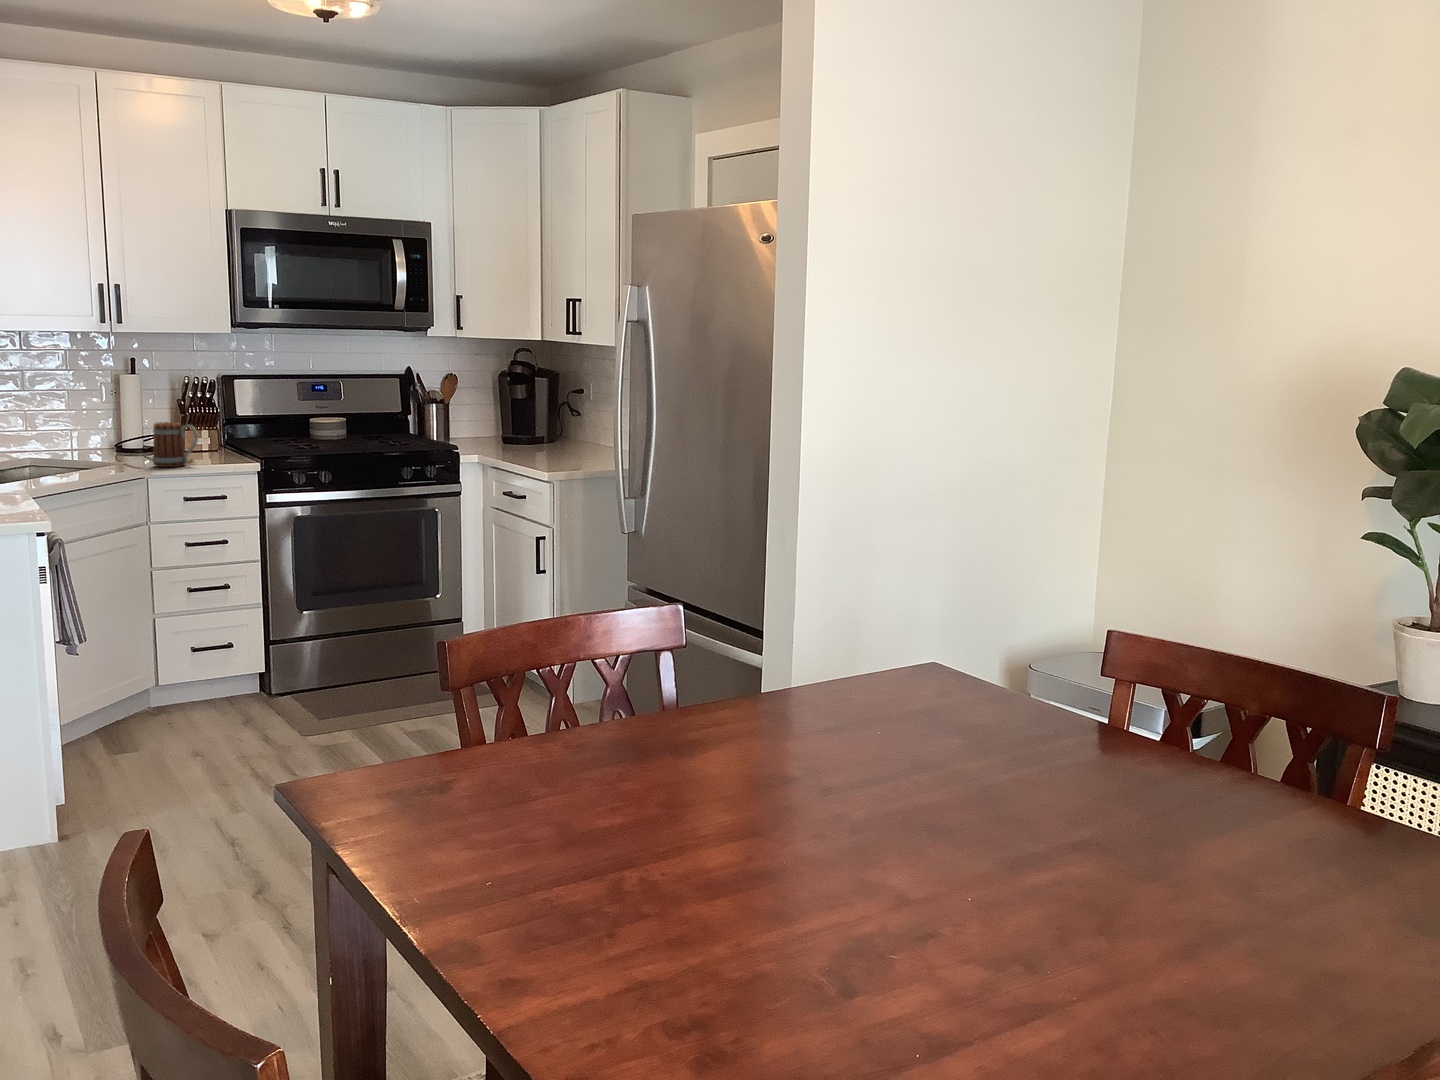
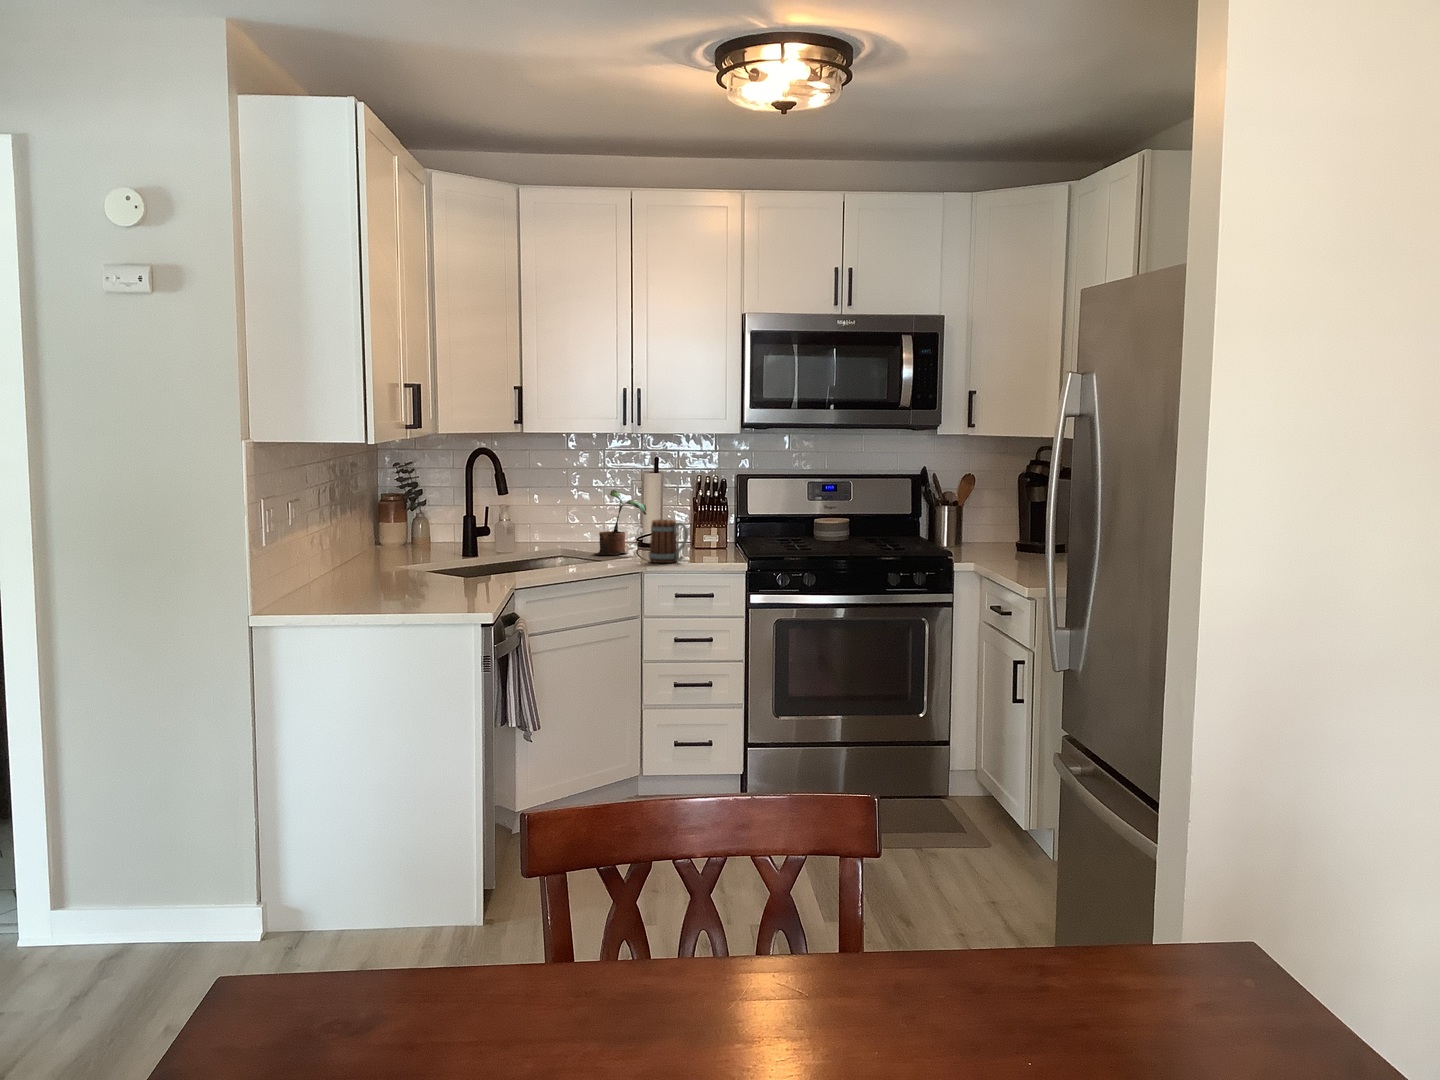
potted plant: none [74,393,136,463] -> present [594,490,646,555]

